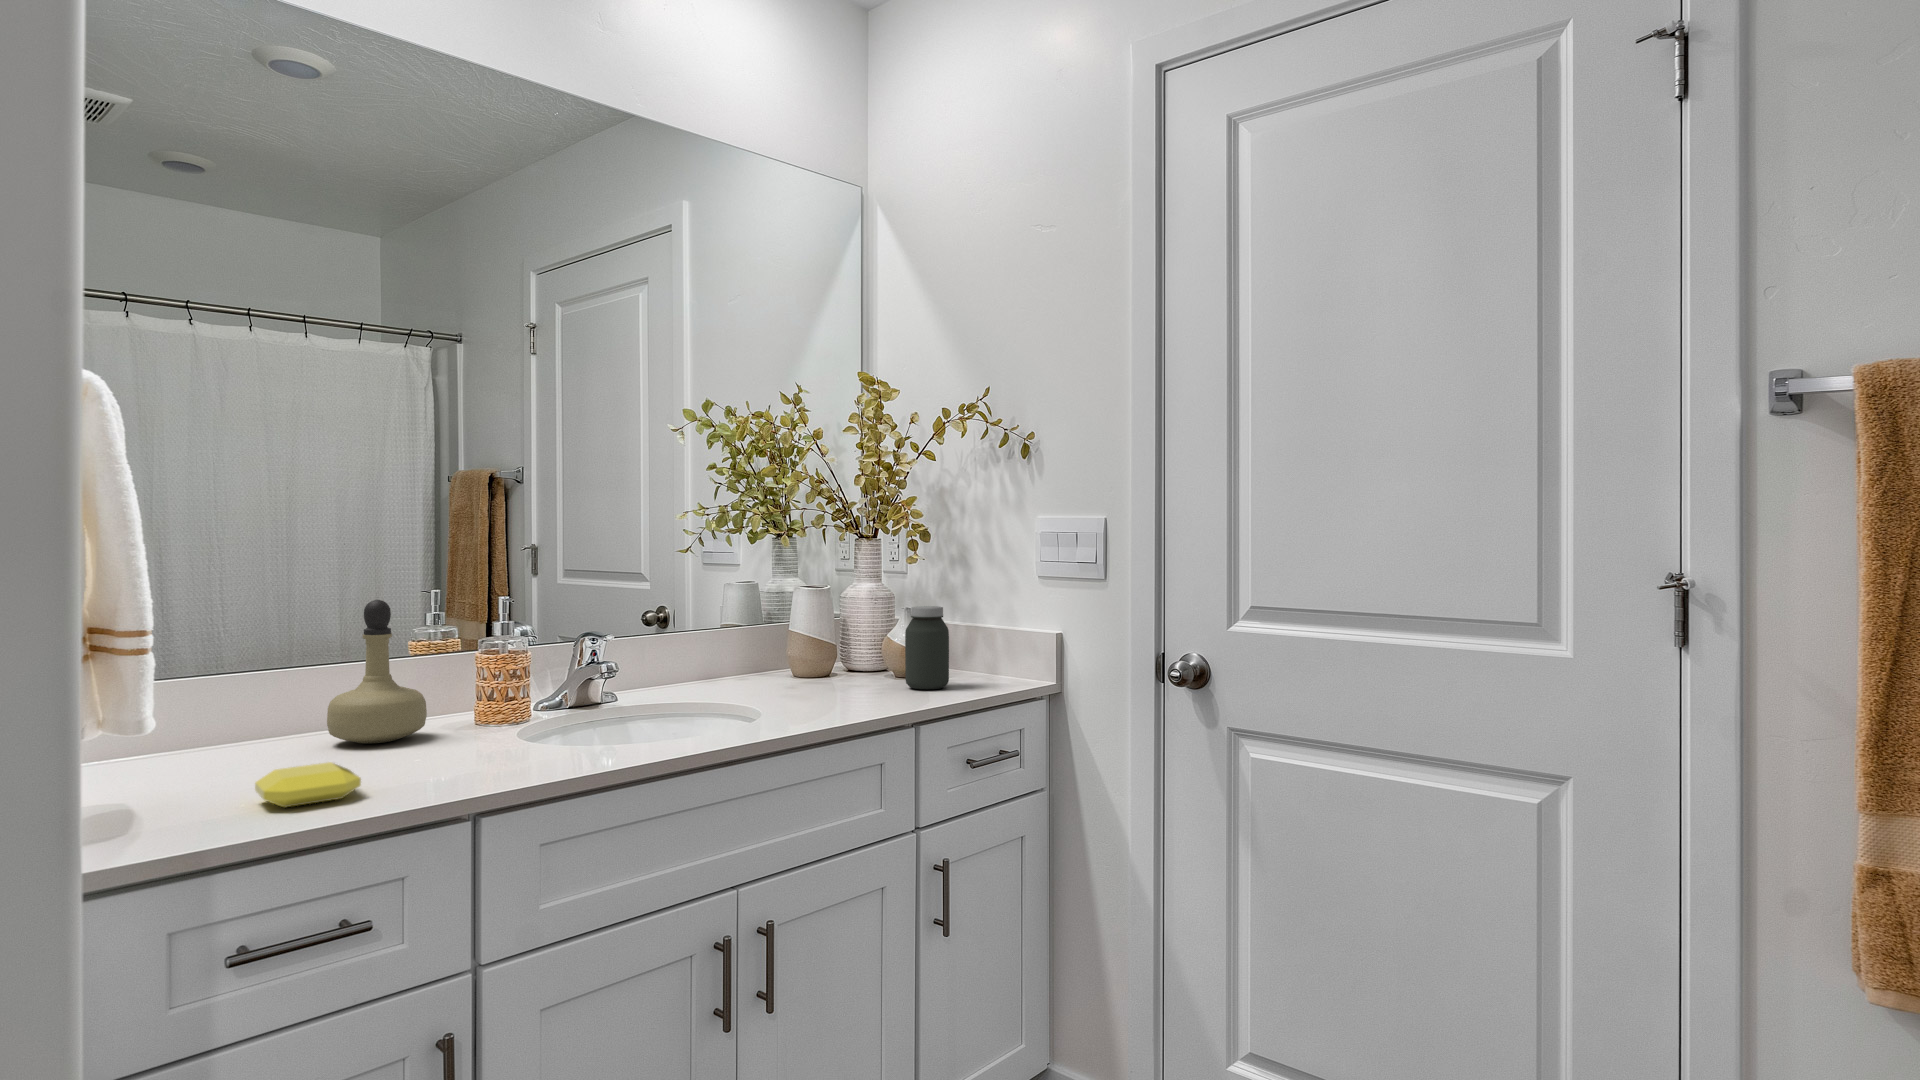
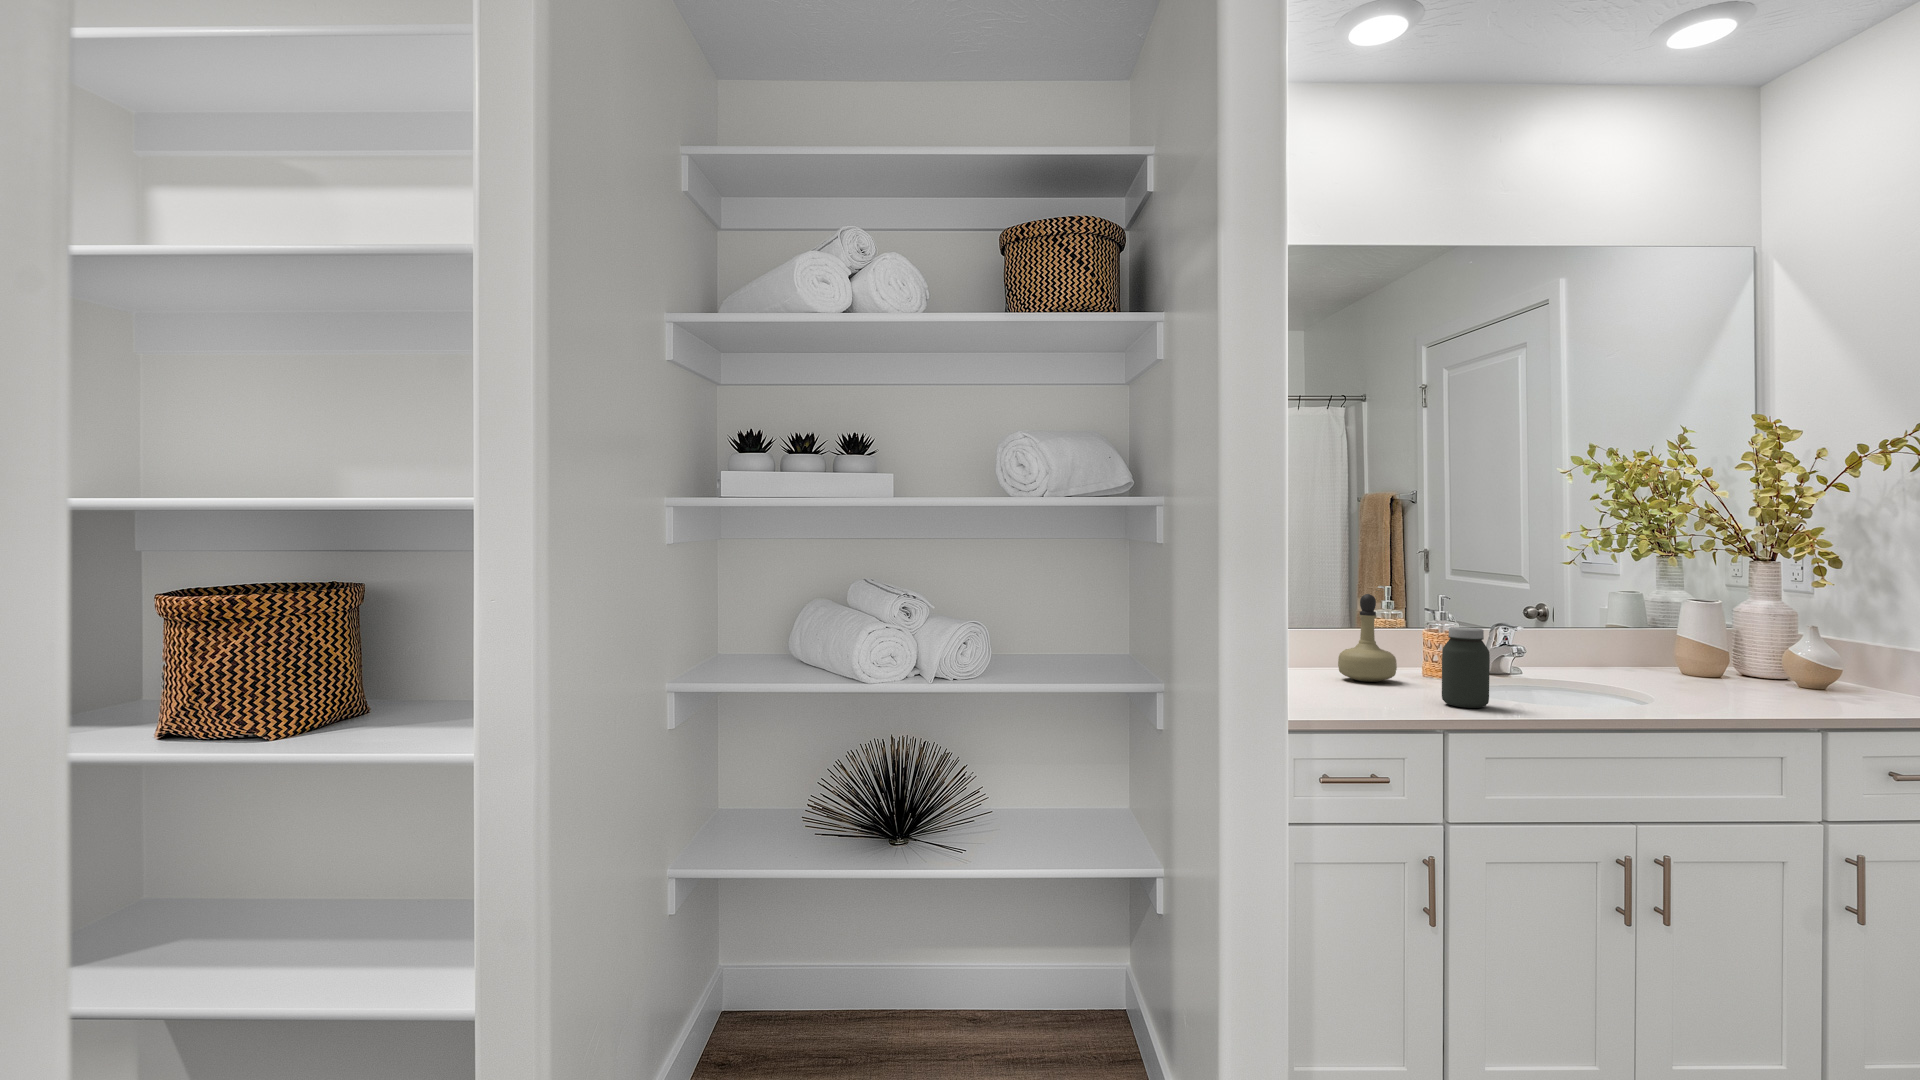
jar: present [905,606,949,689] -> present [1442,627,1490,708]
soap bar: present [255,762,361,807] -> none [1329,685,1387,706]

